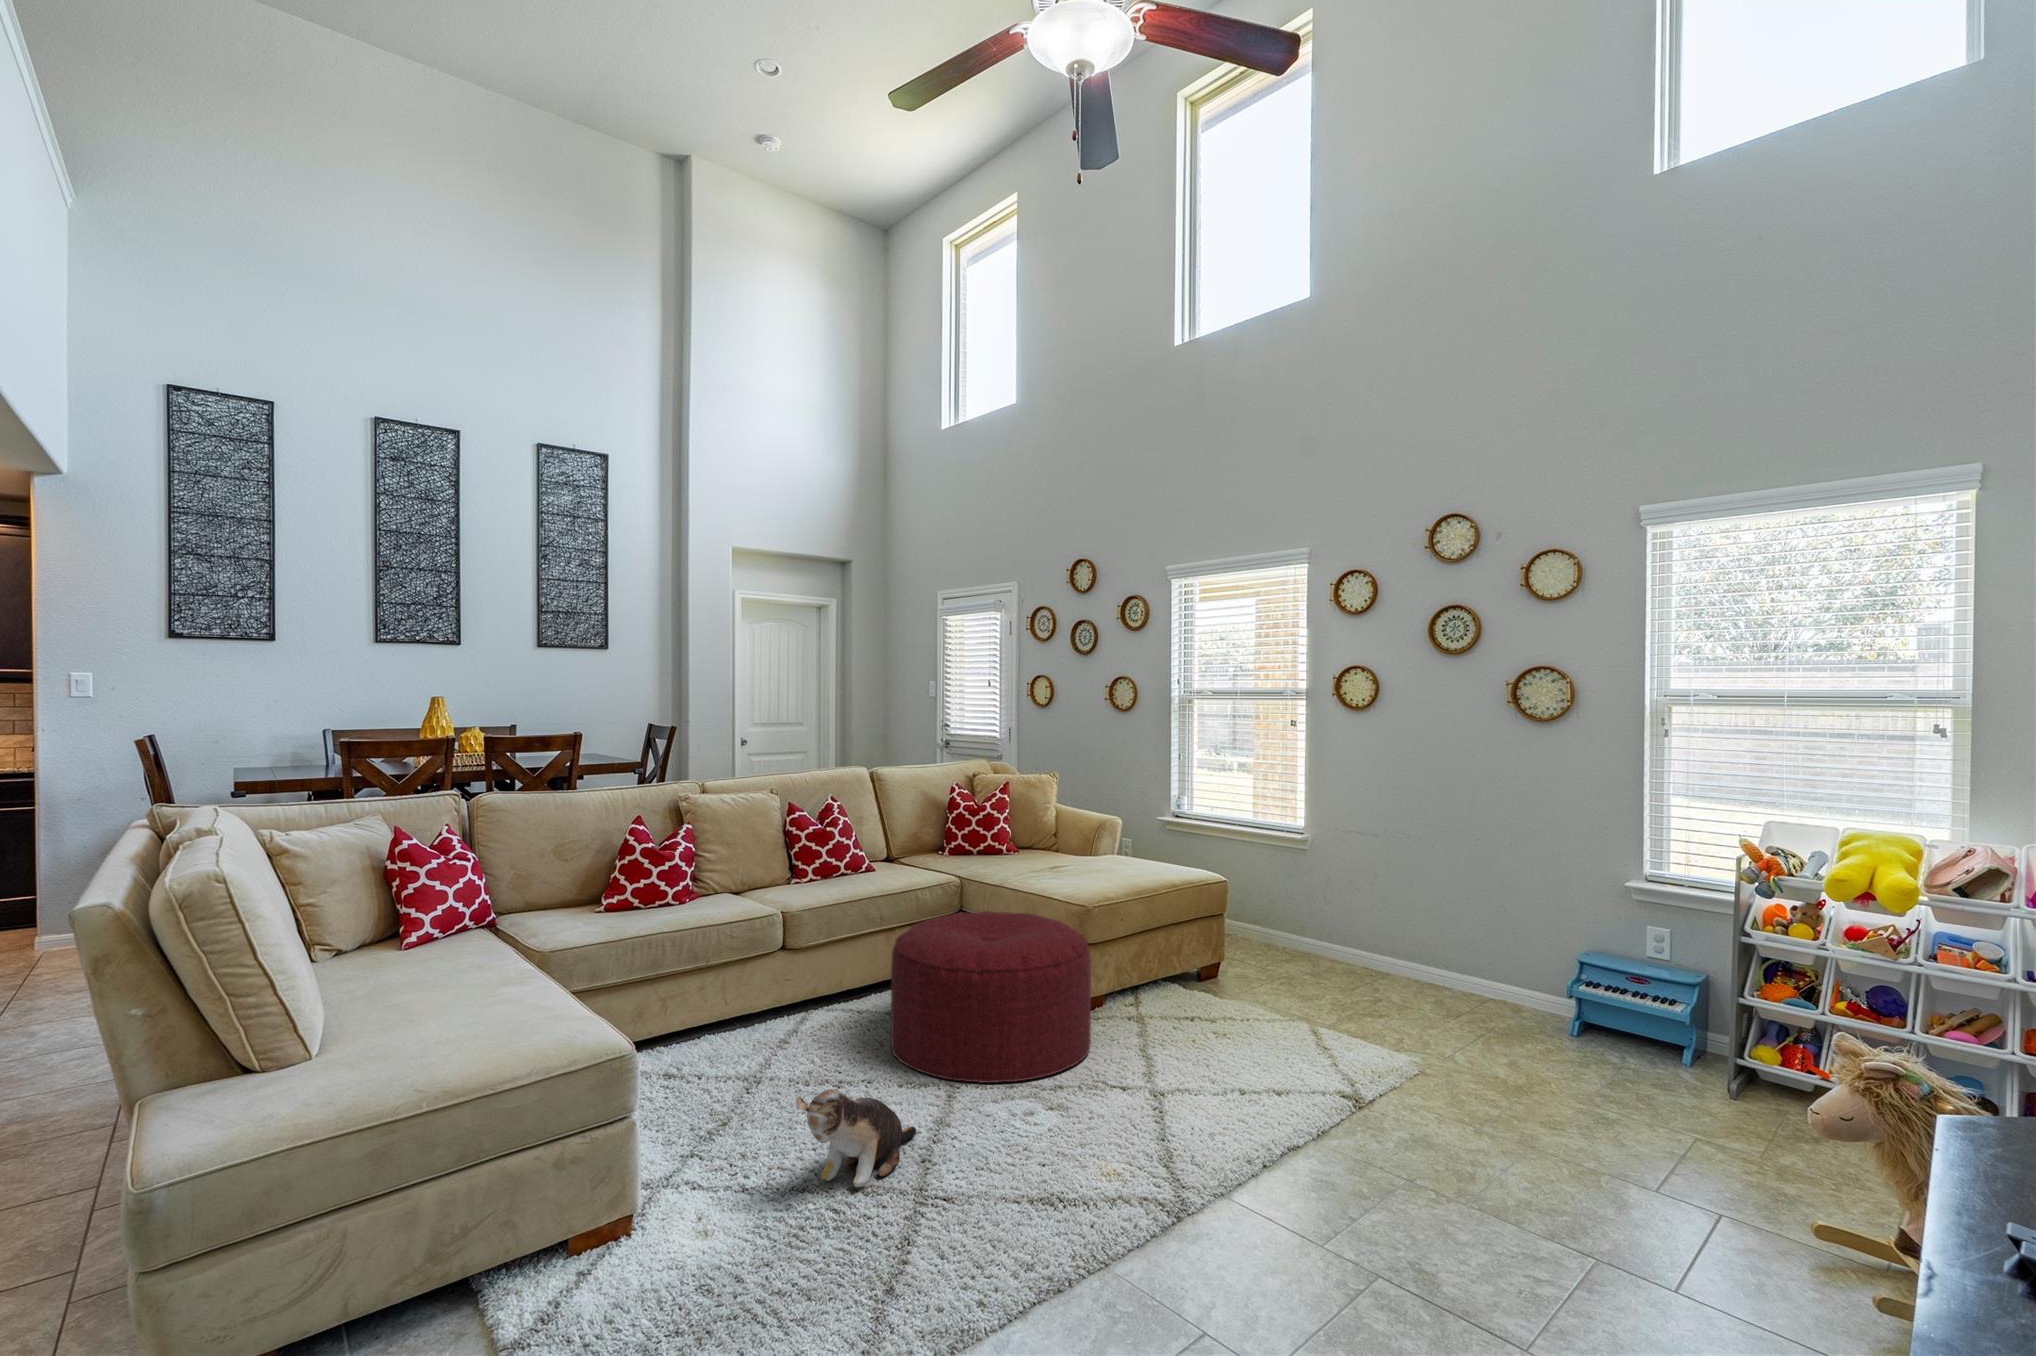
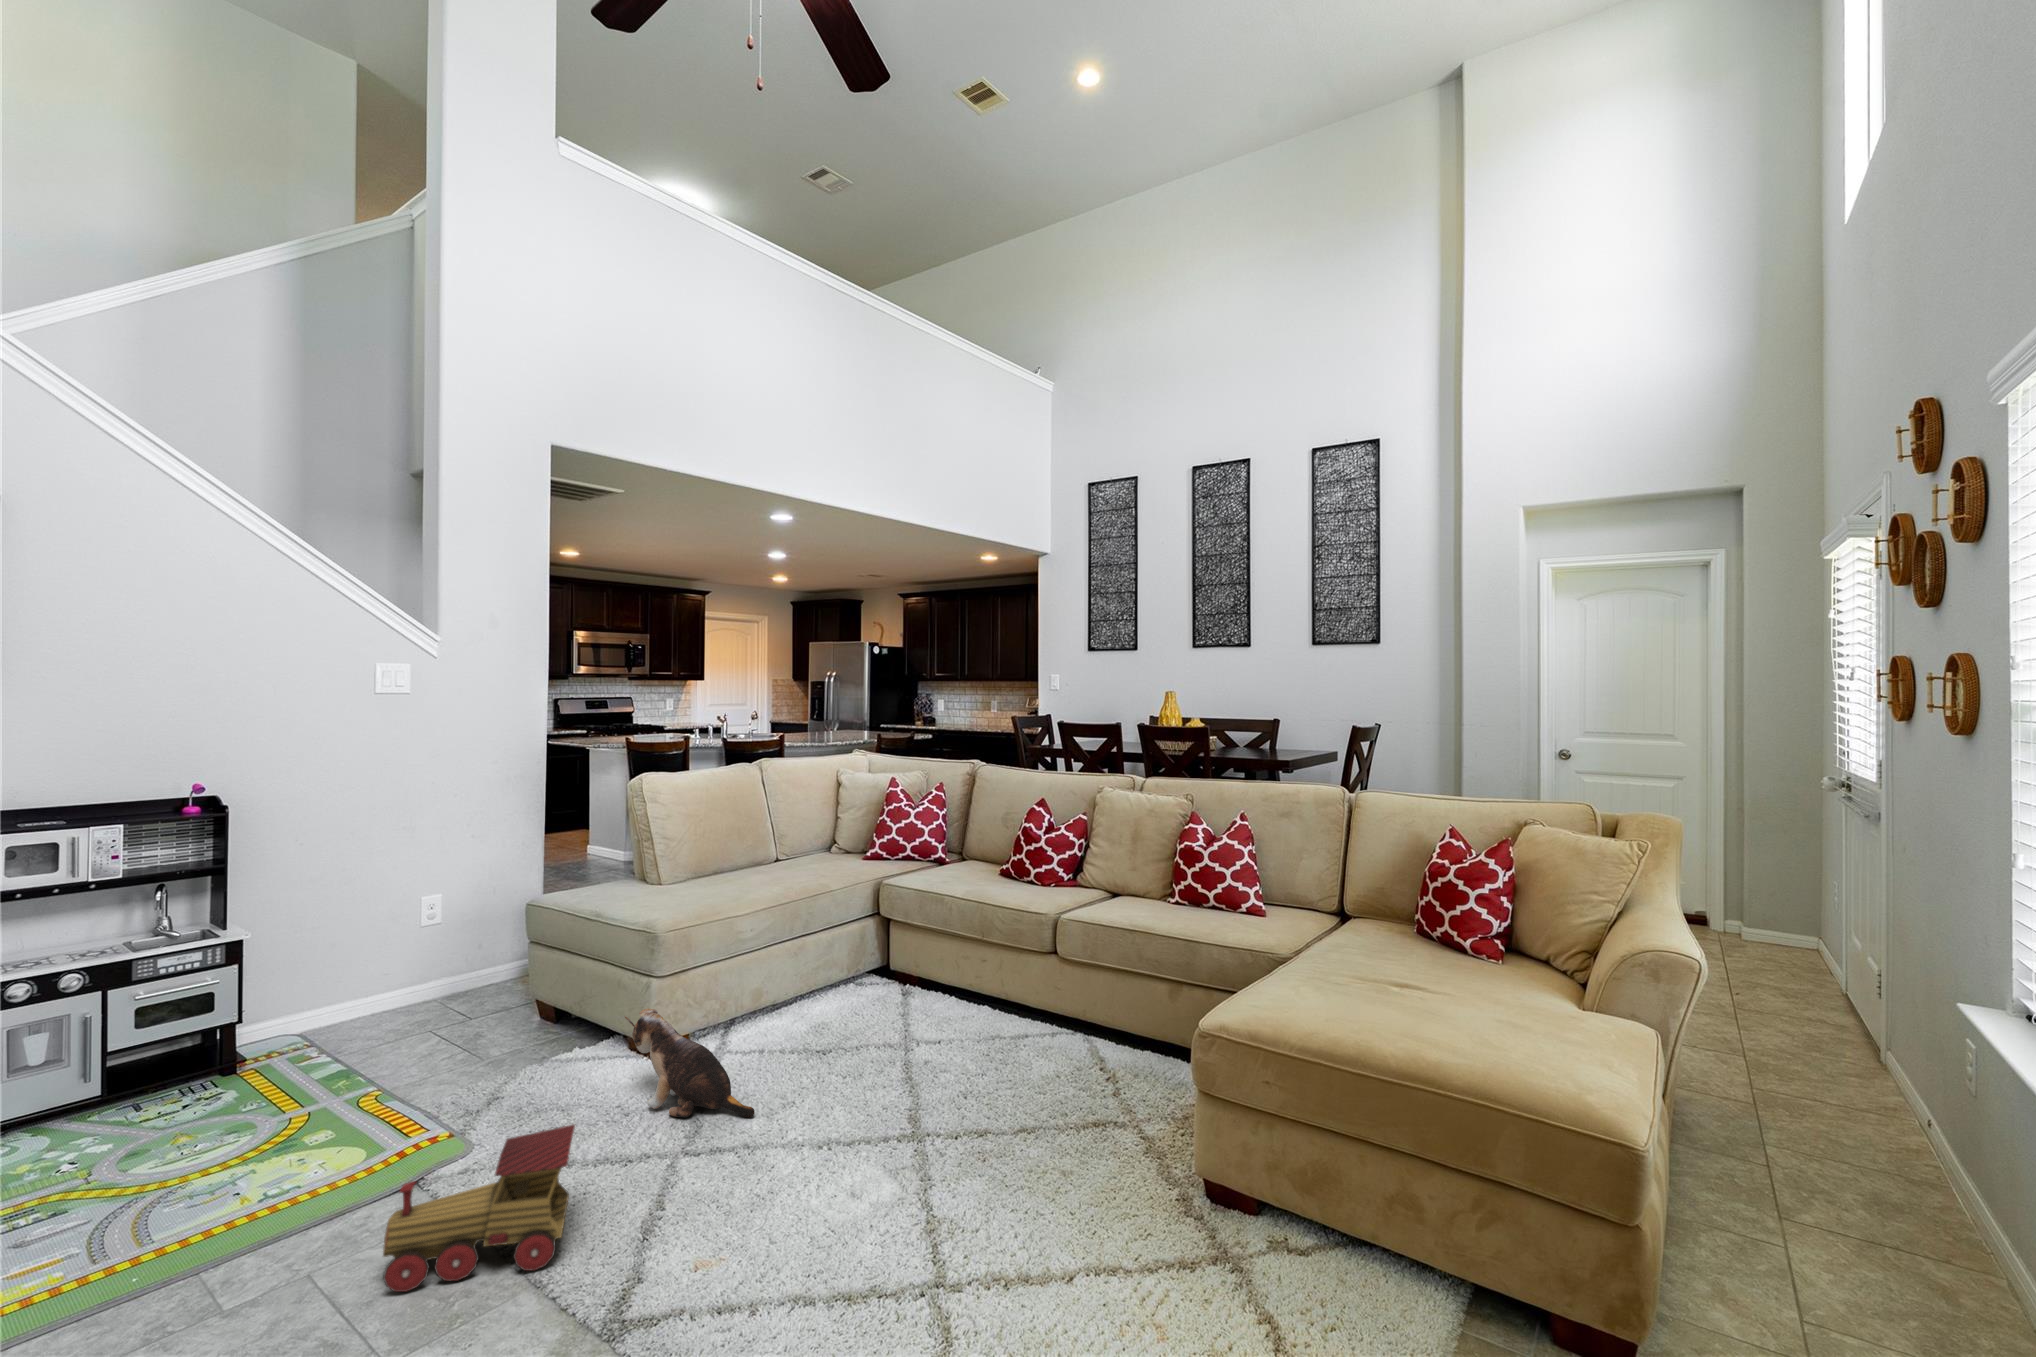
ottoman: present [891,911,1091,1083] -> none [877,955,1134,1198]
toy train: none [1063,1113,1177,1286] -> present [383,1125,575,1292]

